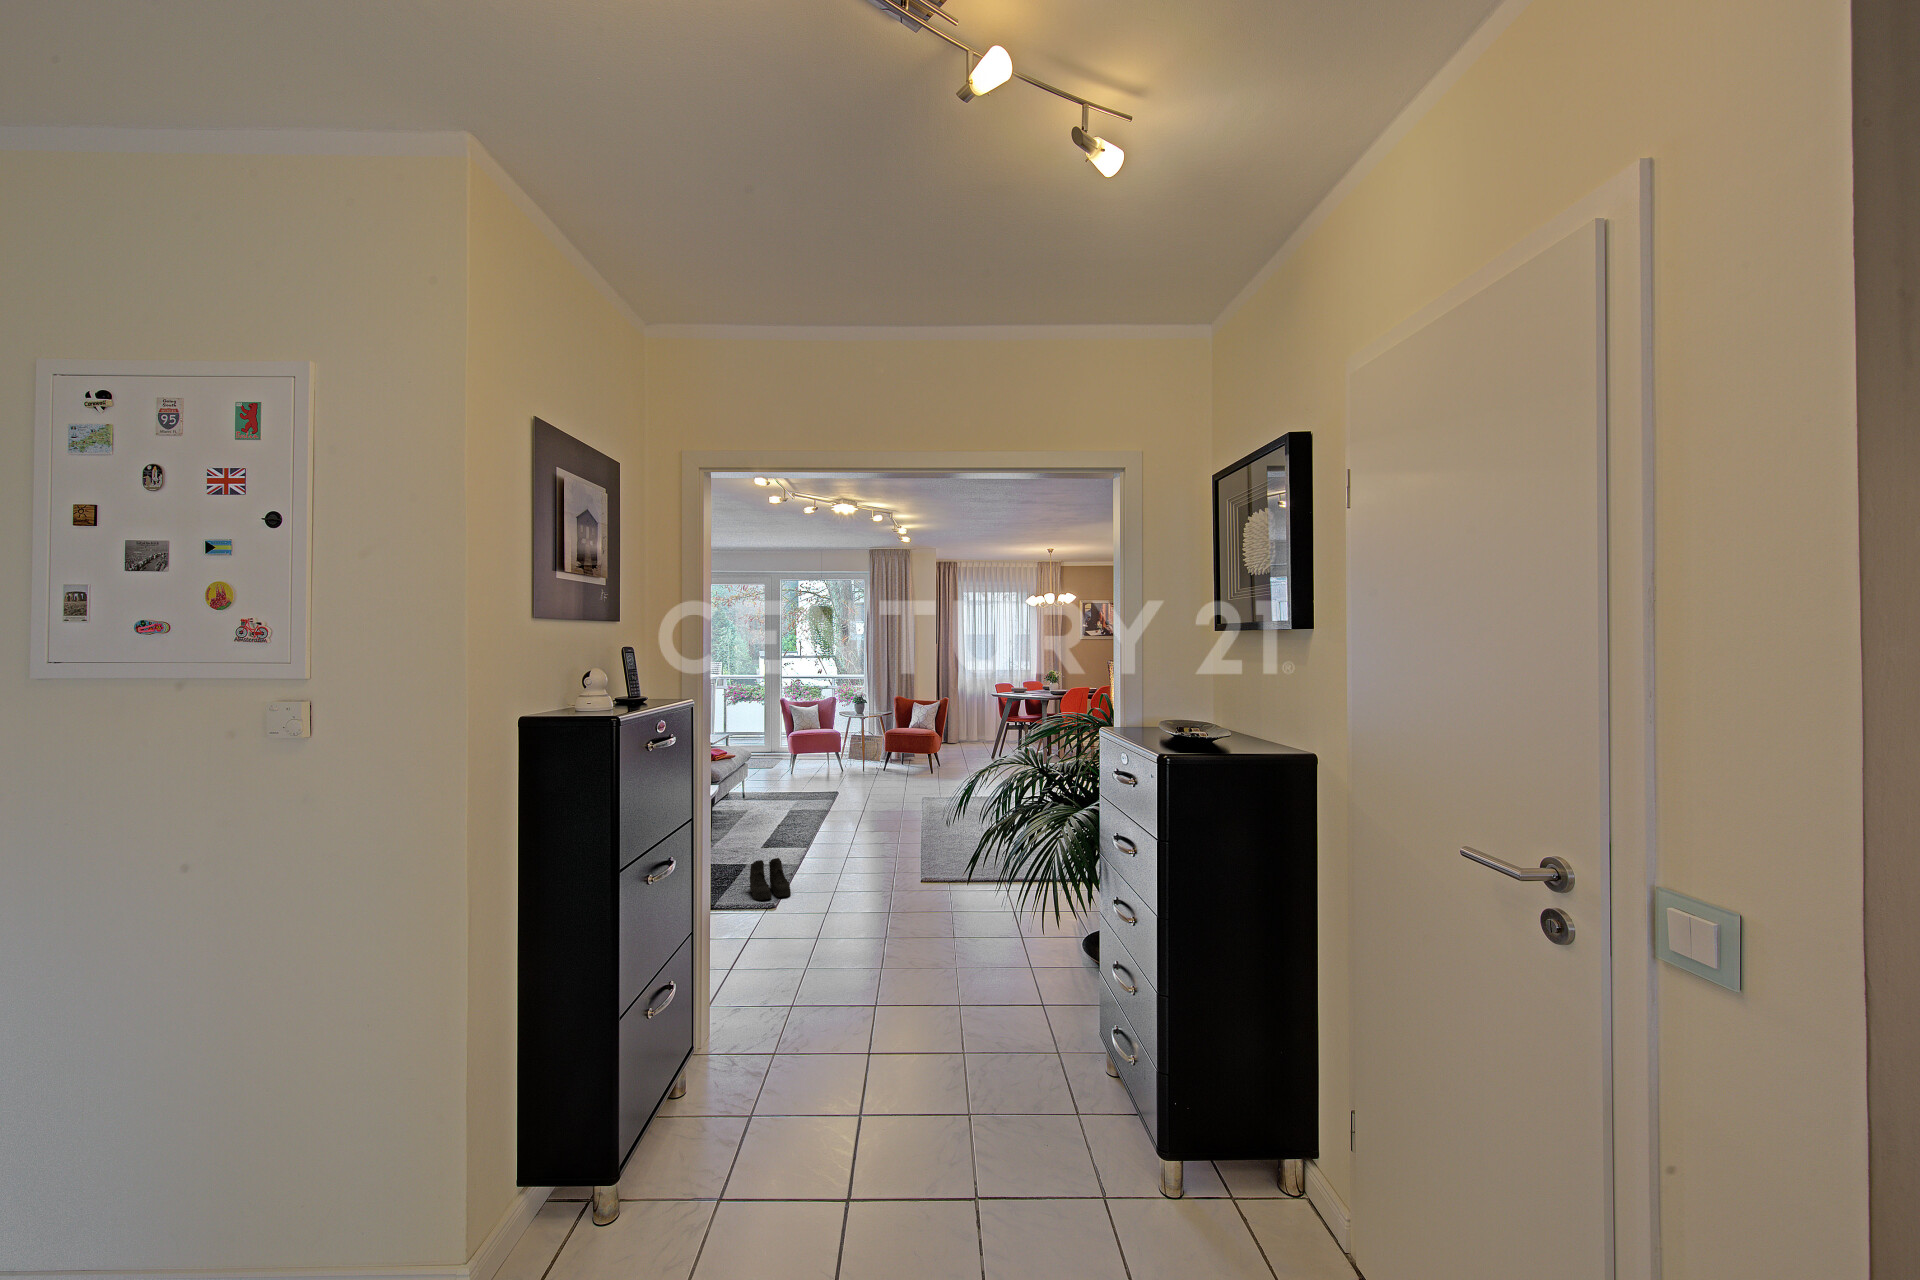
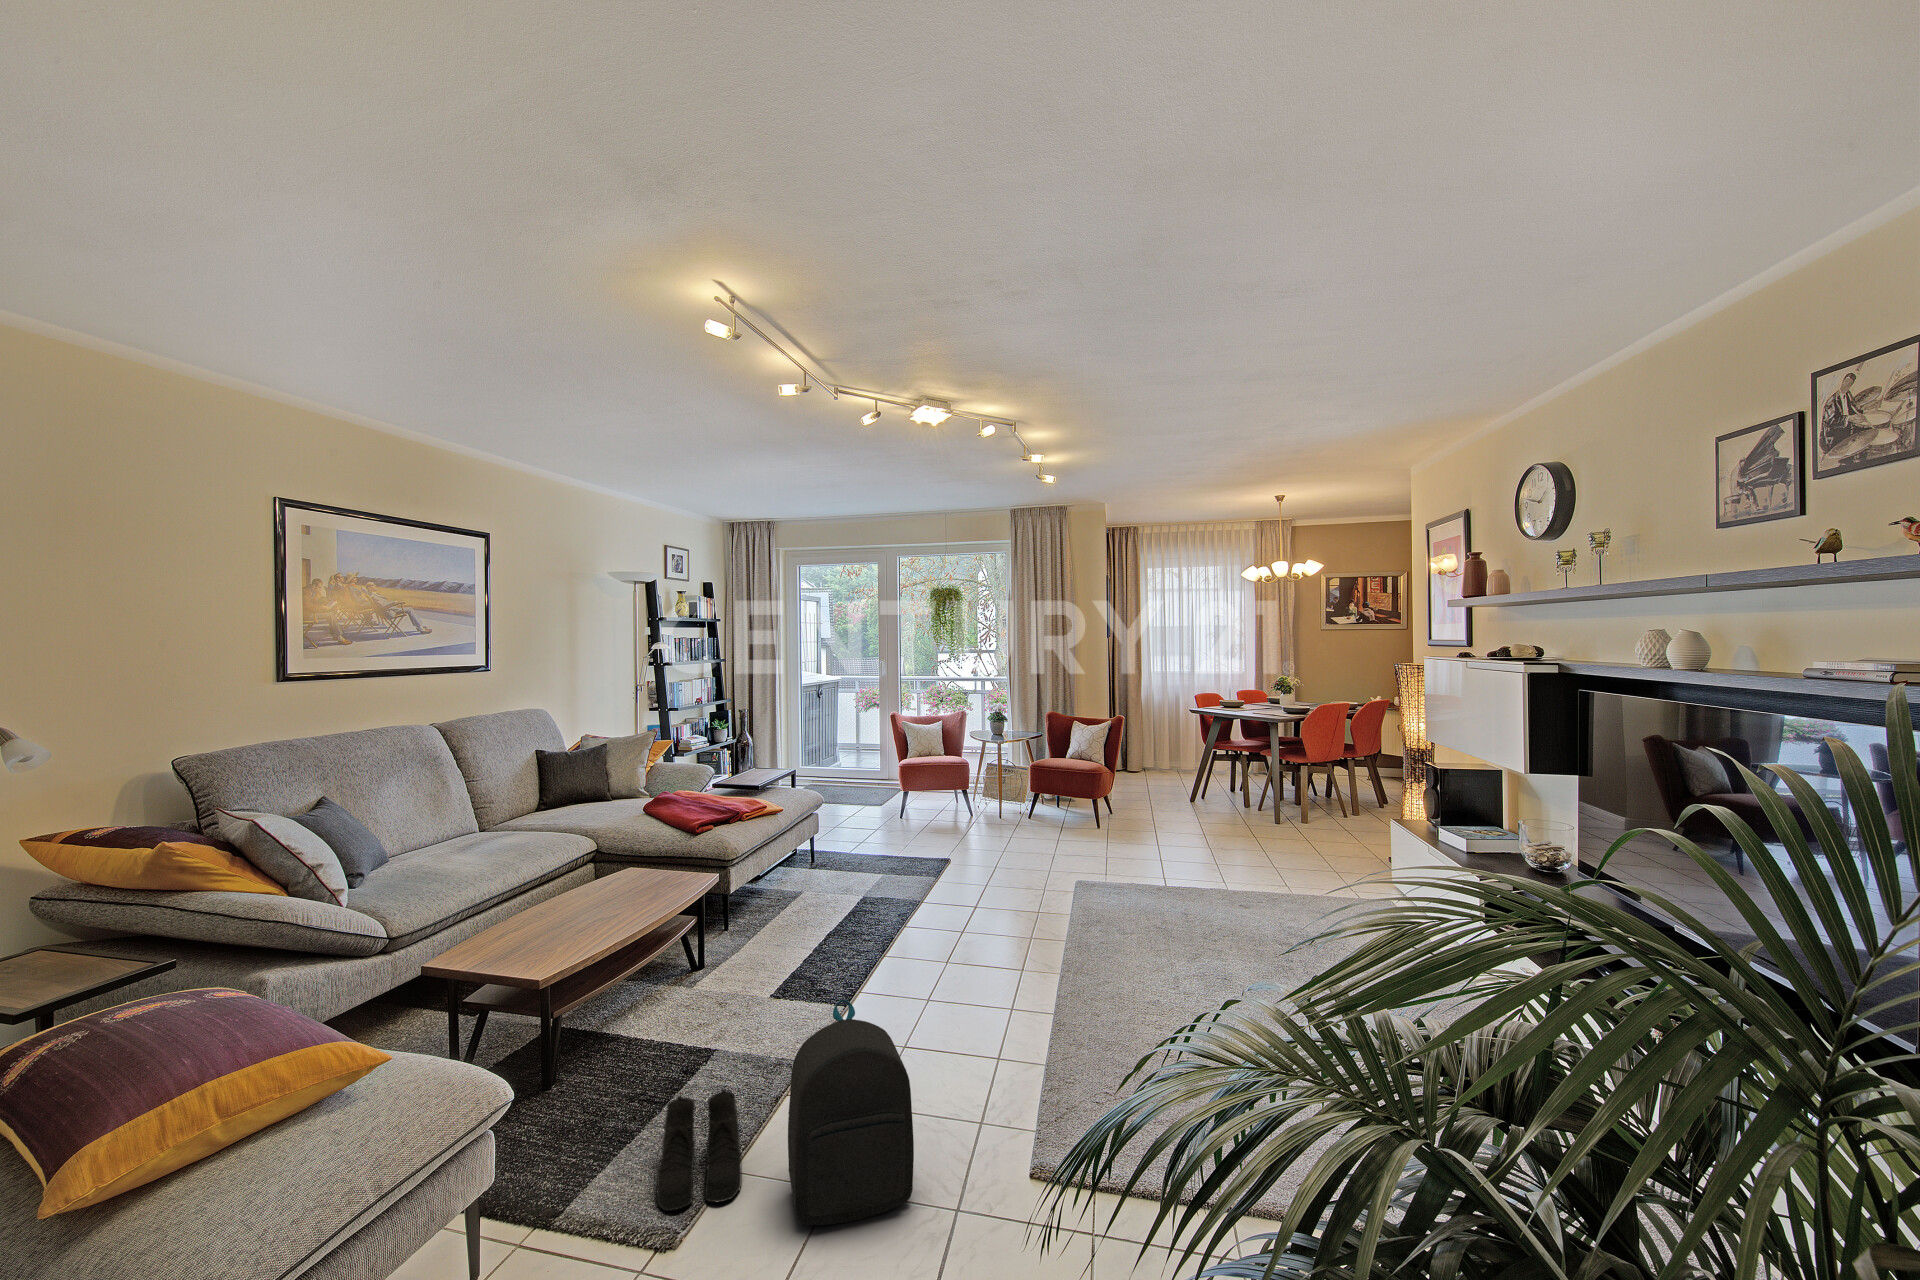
backpack: none [813,810,870,898] -> present [788,1000,914,1225]

